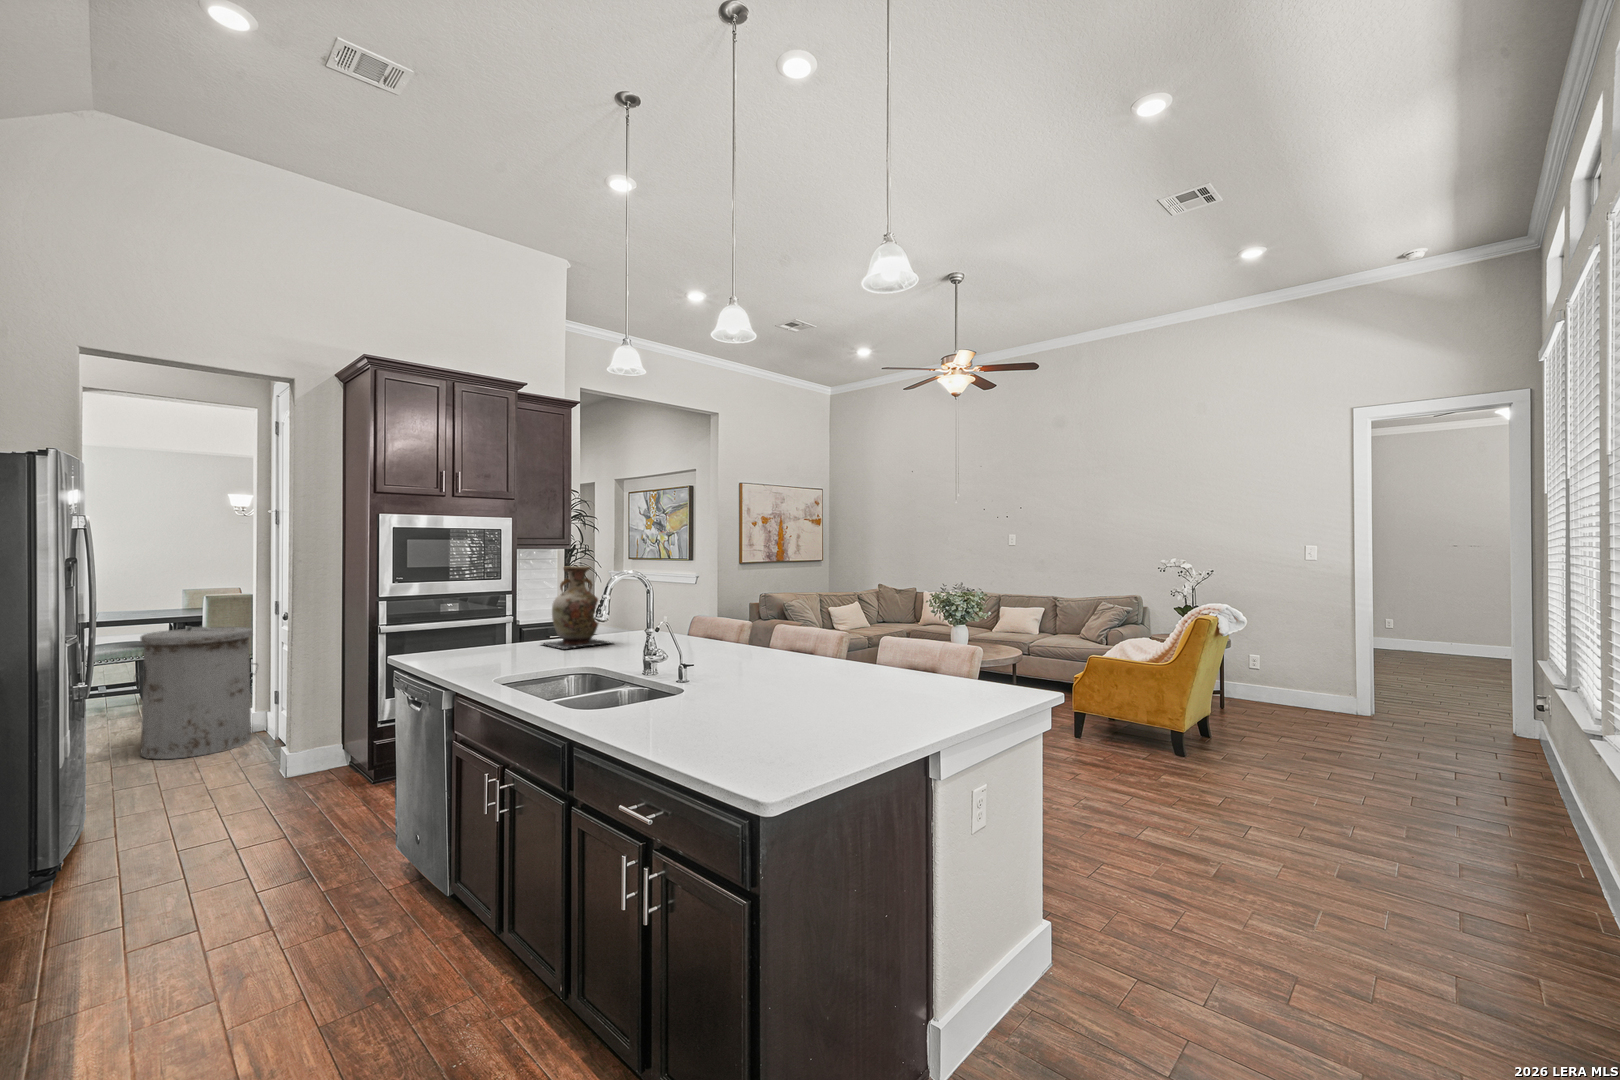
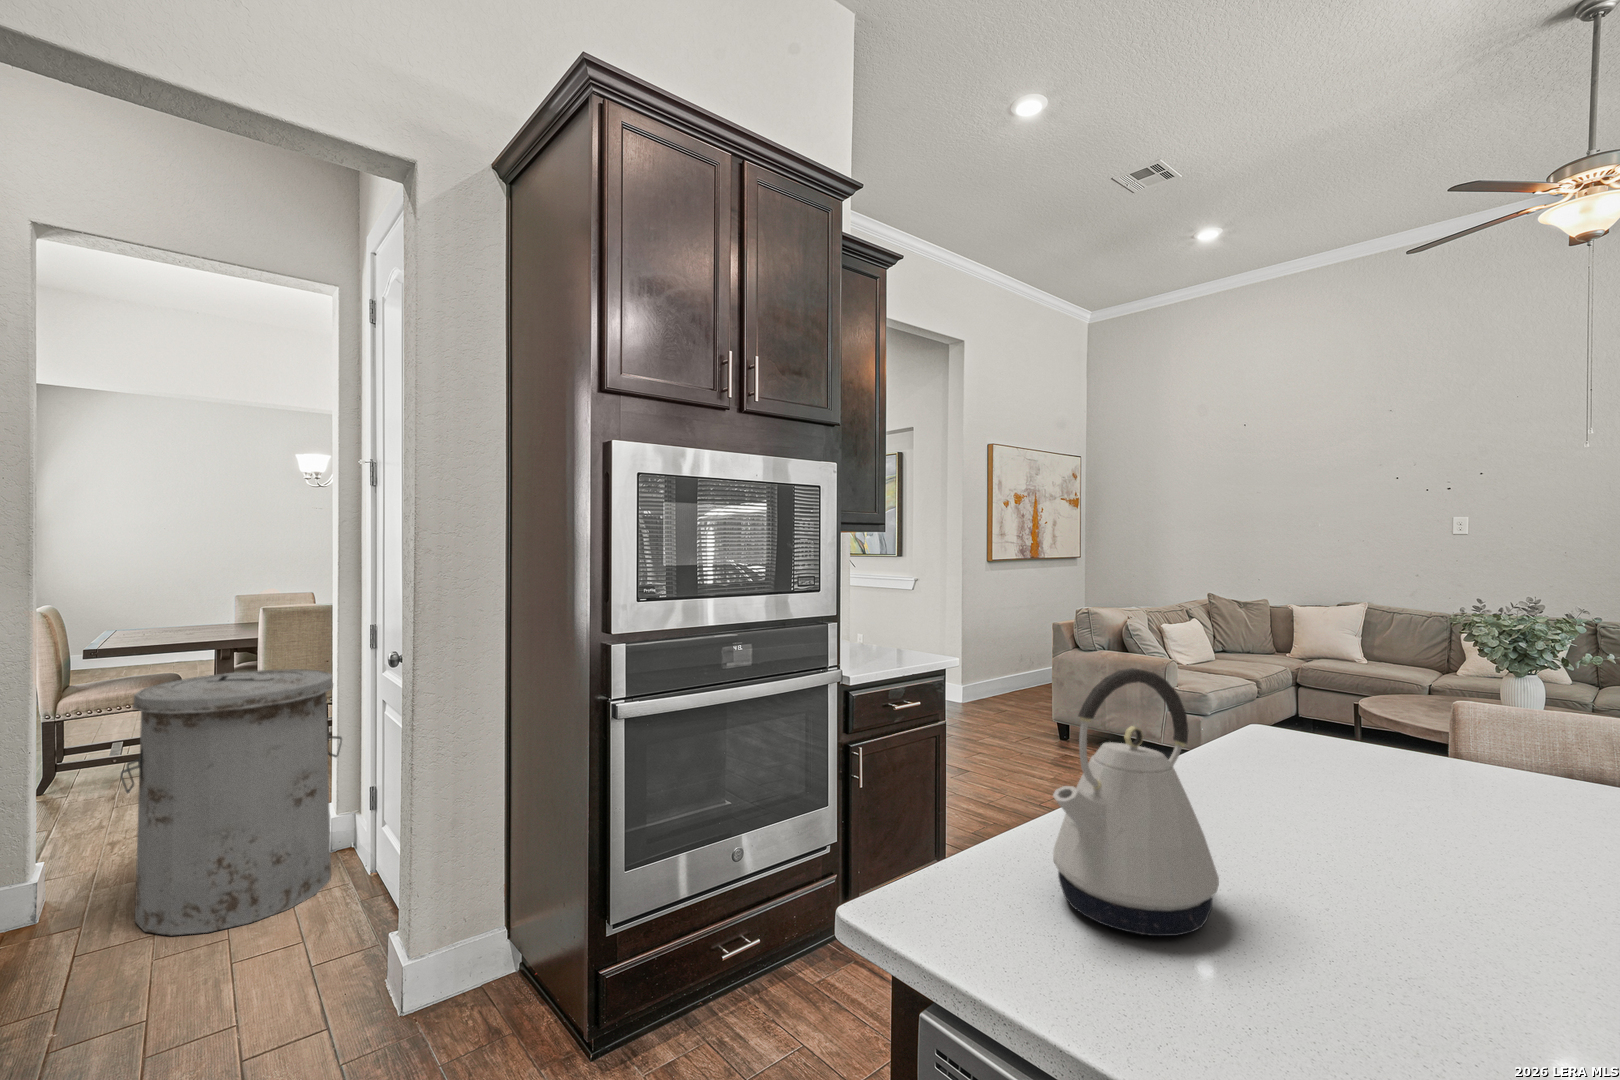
vase: present [544,566,610,649] -> none [1202,560,1468,863]
kettle: none [436,595,489,658] -> present [1053,668,1219,936]

